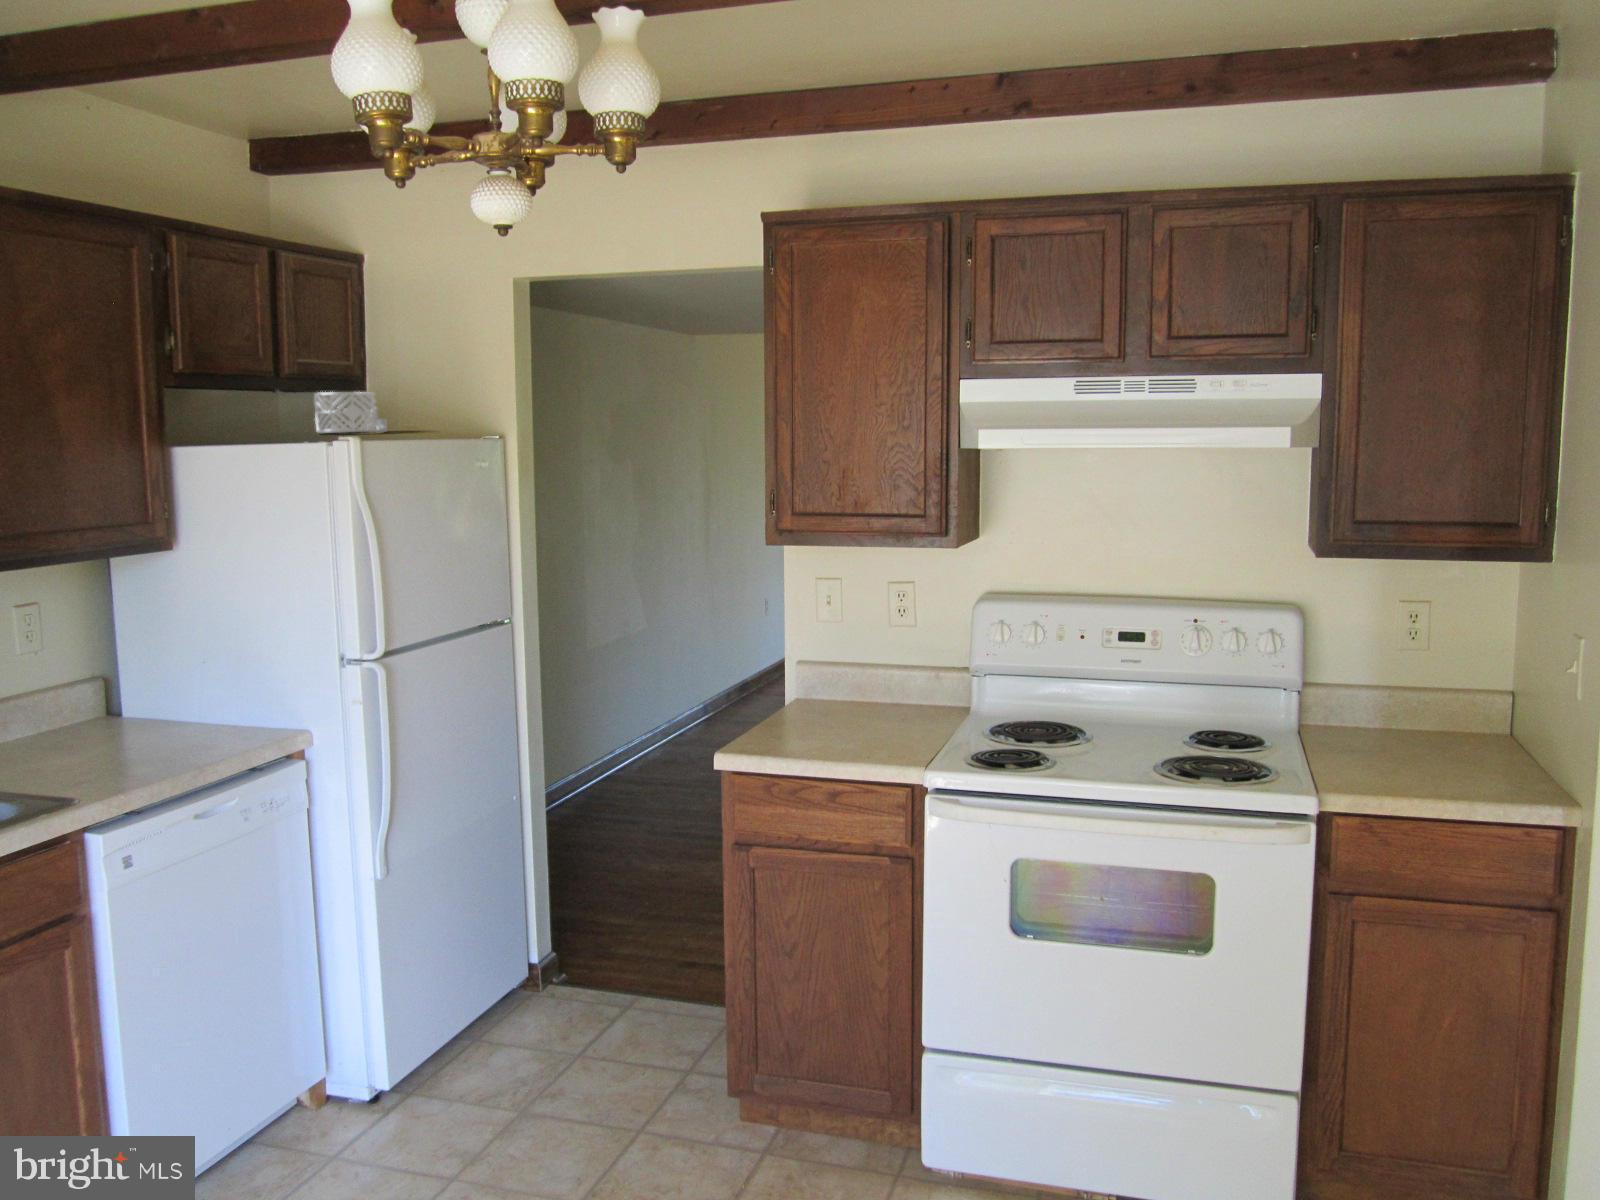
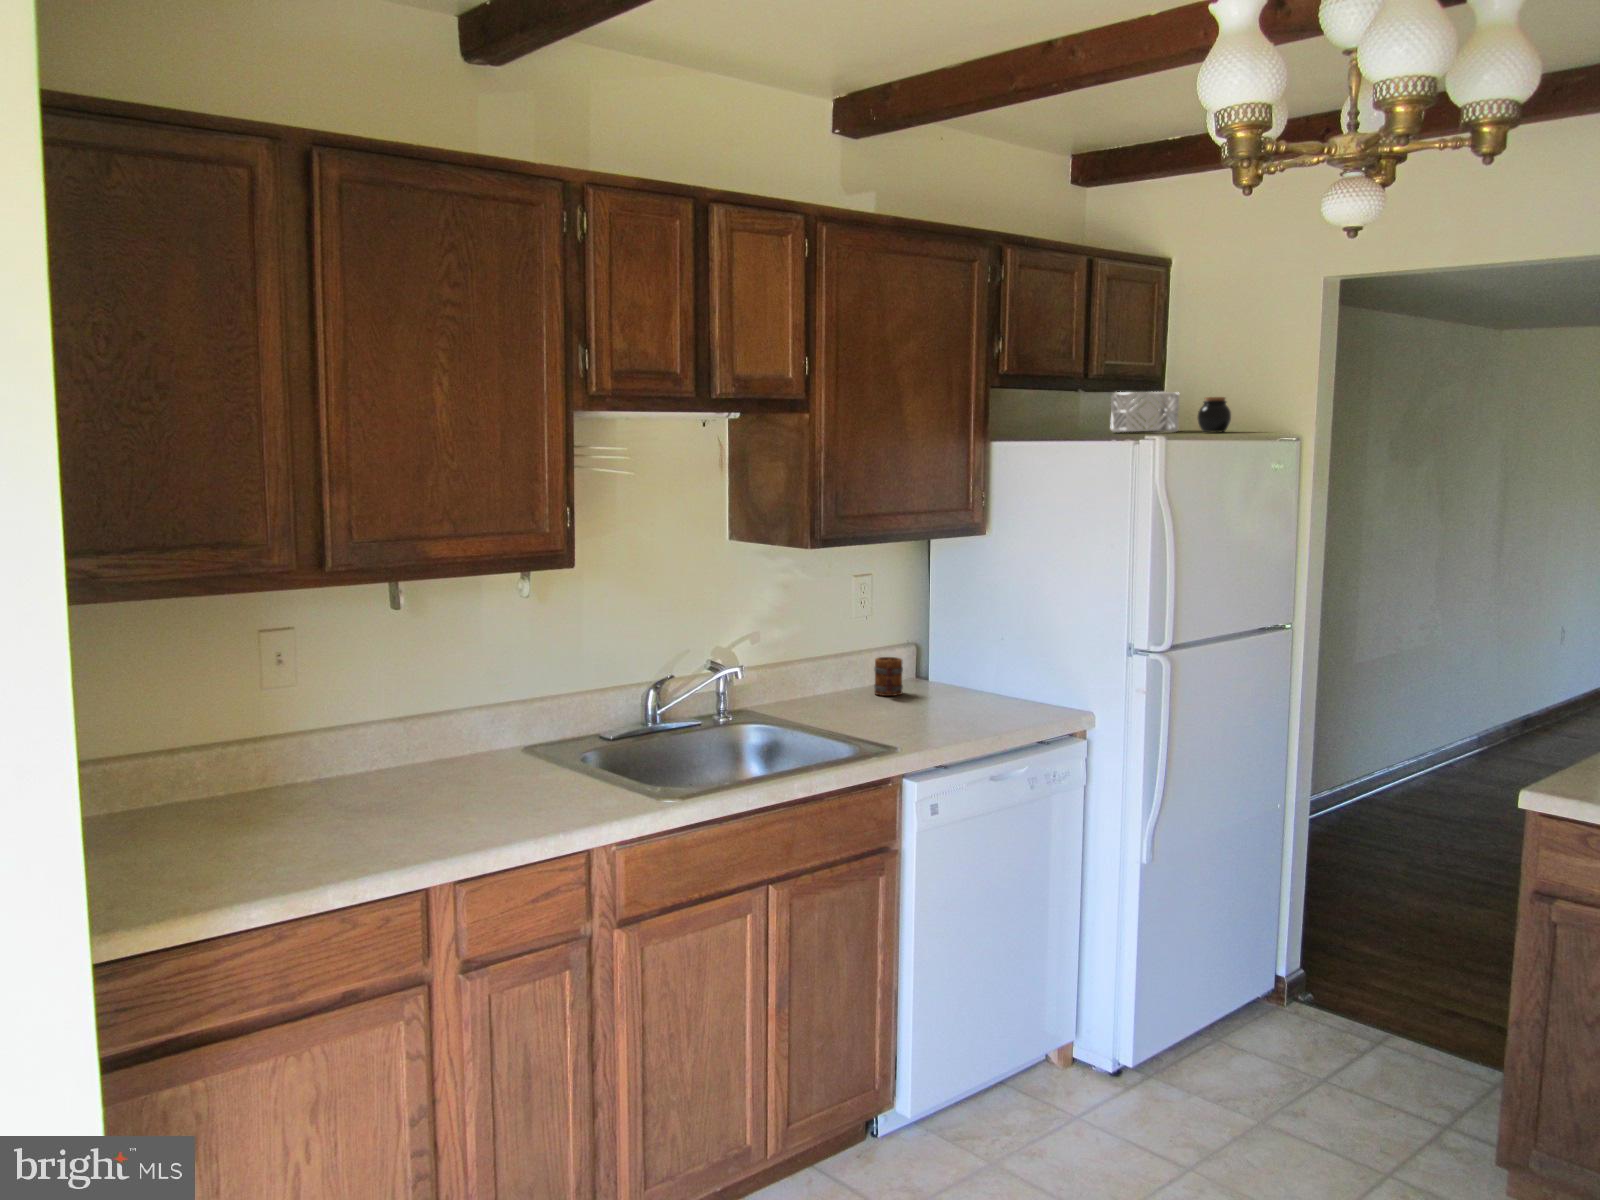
jar: none [404,397,437,432] -> present [1198,397,1231,432]
mug: none [48,694,88,740] -> present [874,657,903,696]

